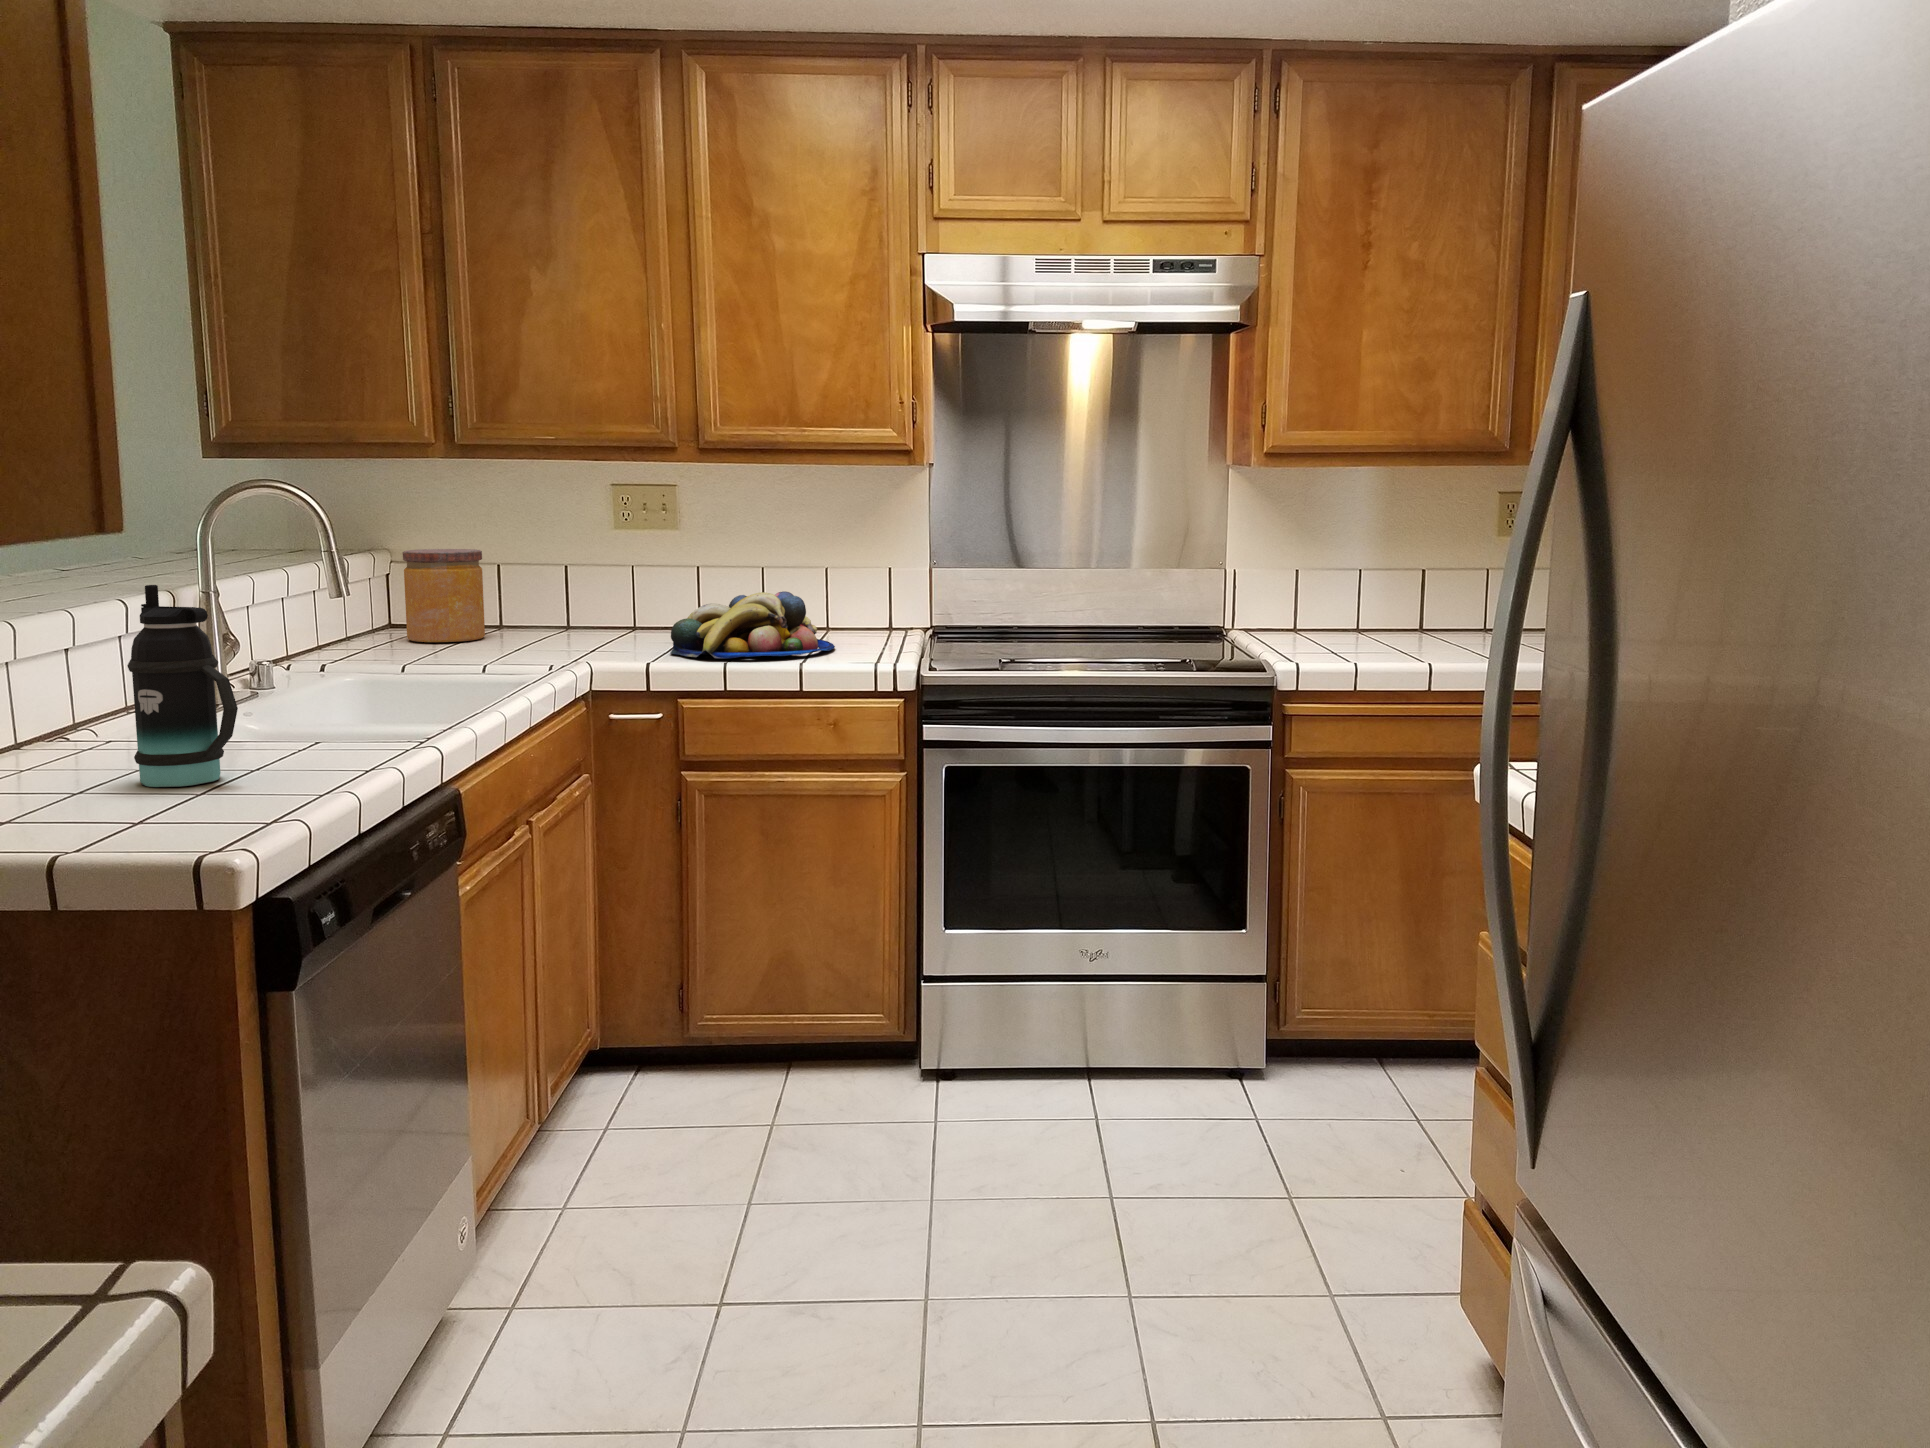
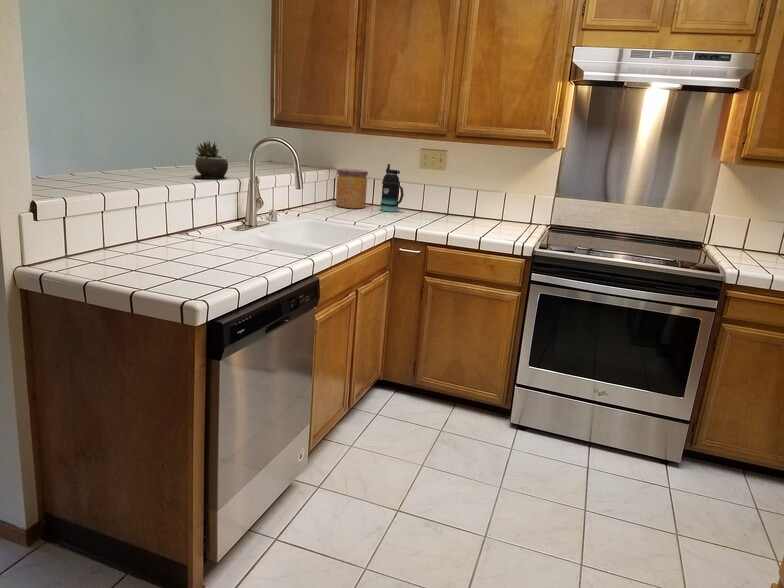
succulent plant: none [44,497,148,594] -> present [194,141,228,180]
bottle: present [127,585,238,787] -> present [380,164,404,212]
fruit bowl: present [670,591,835,658] -> none [432,202,504,233]

